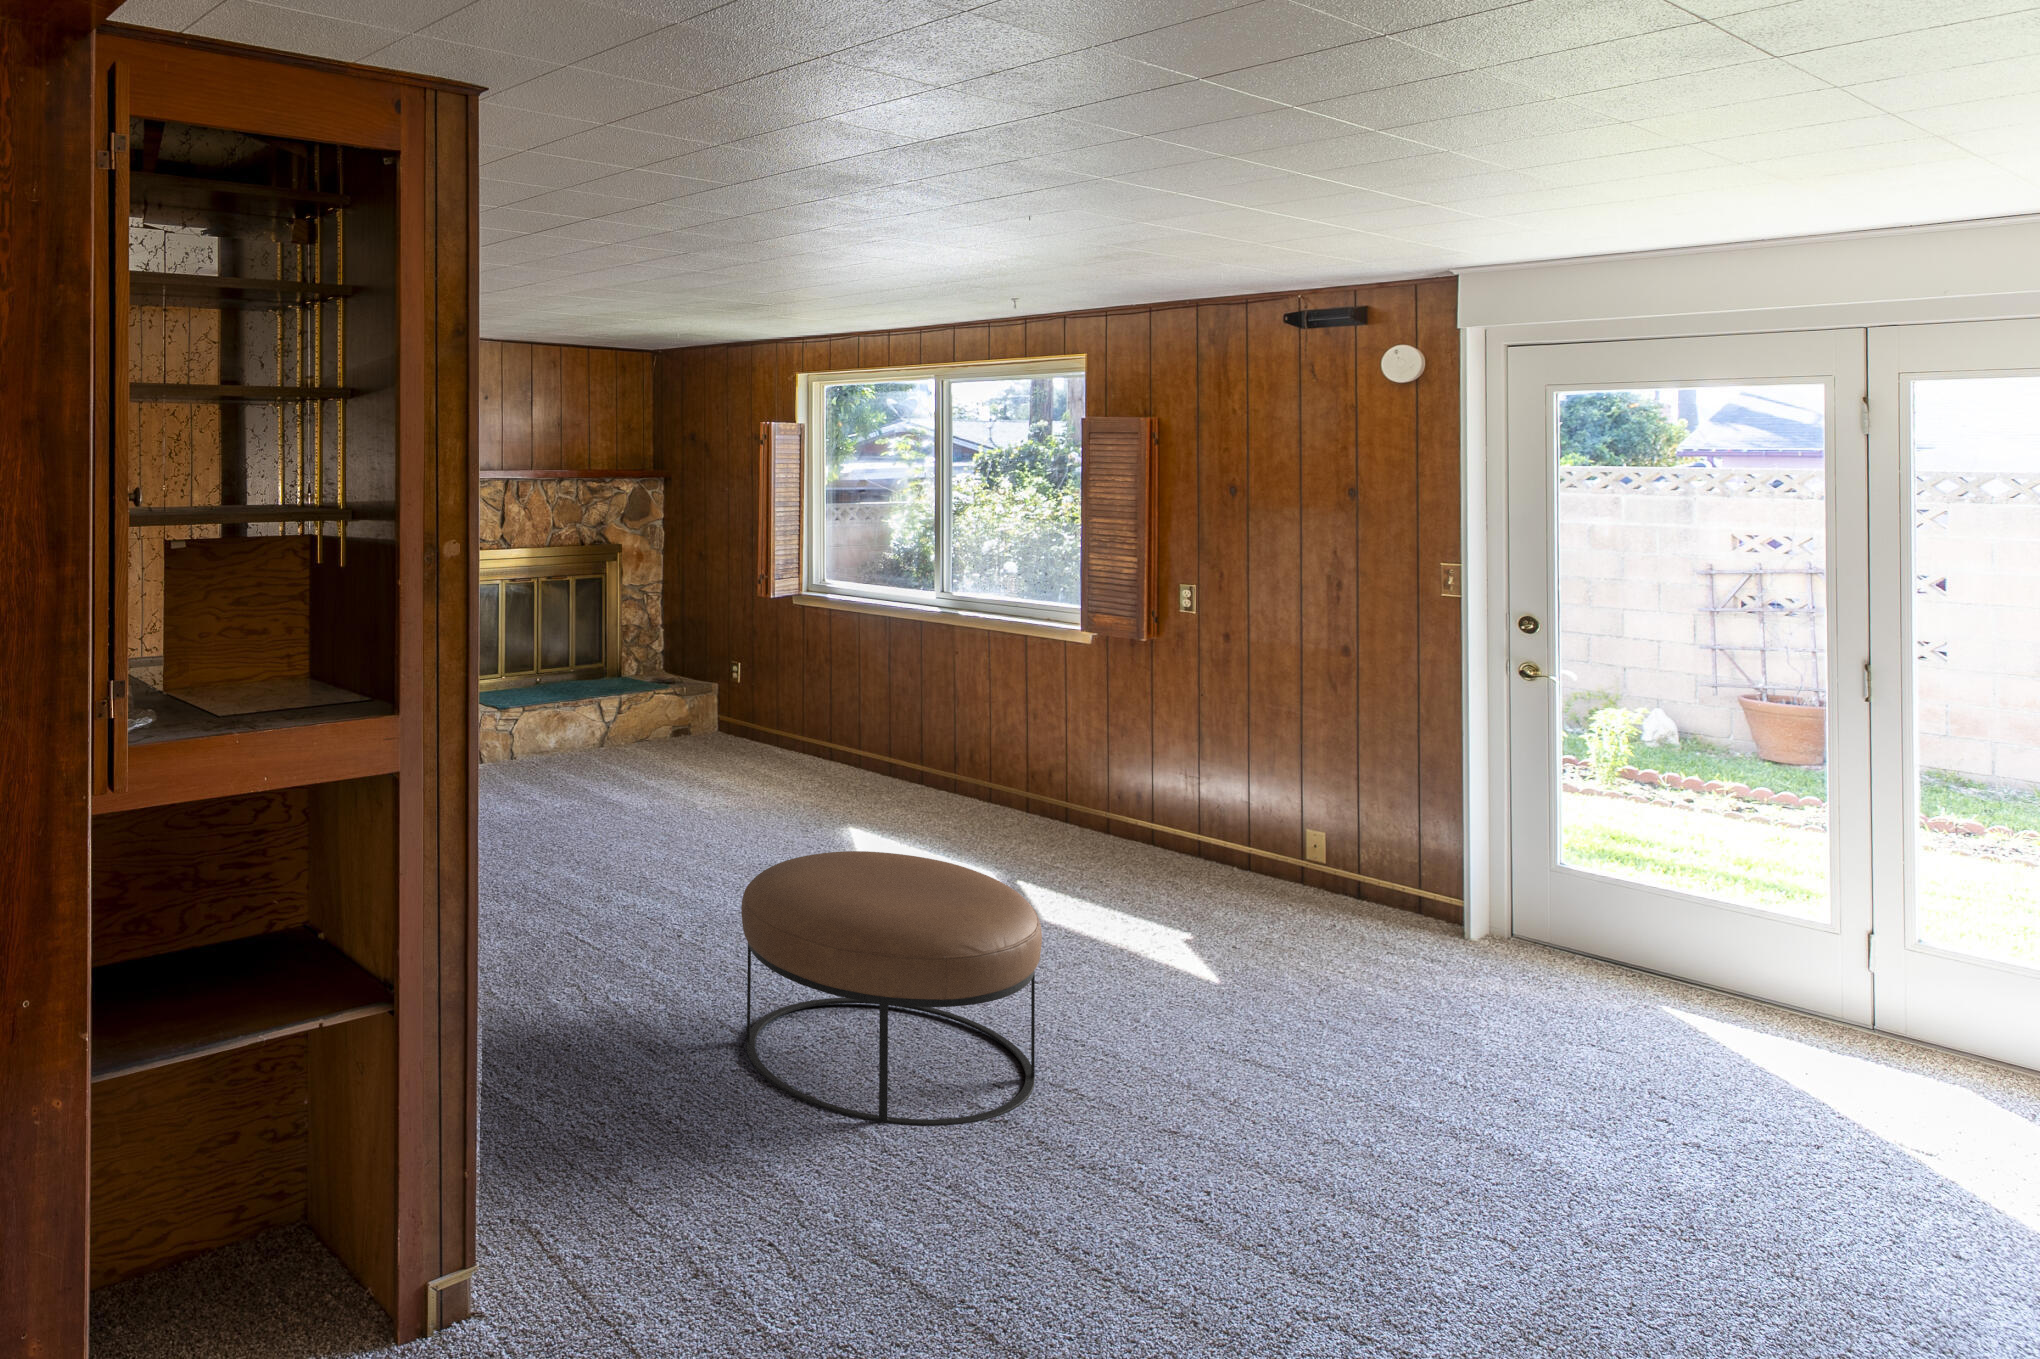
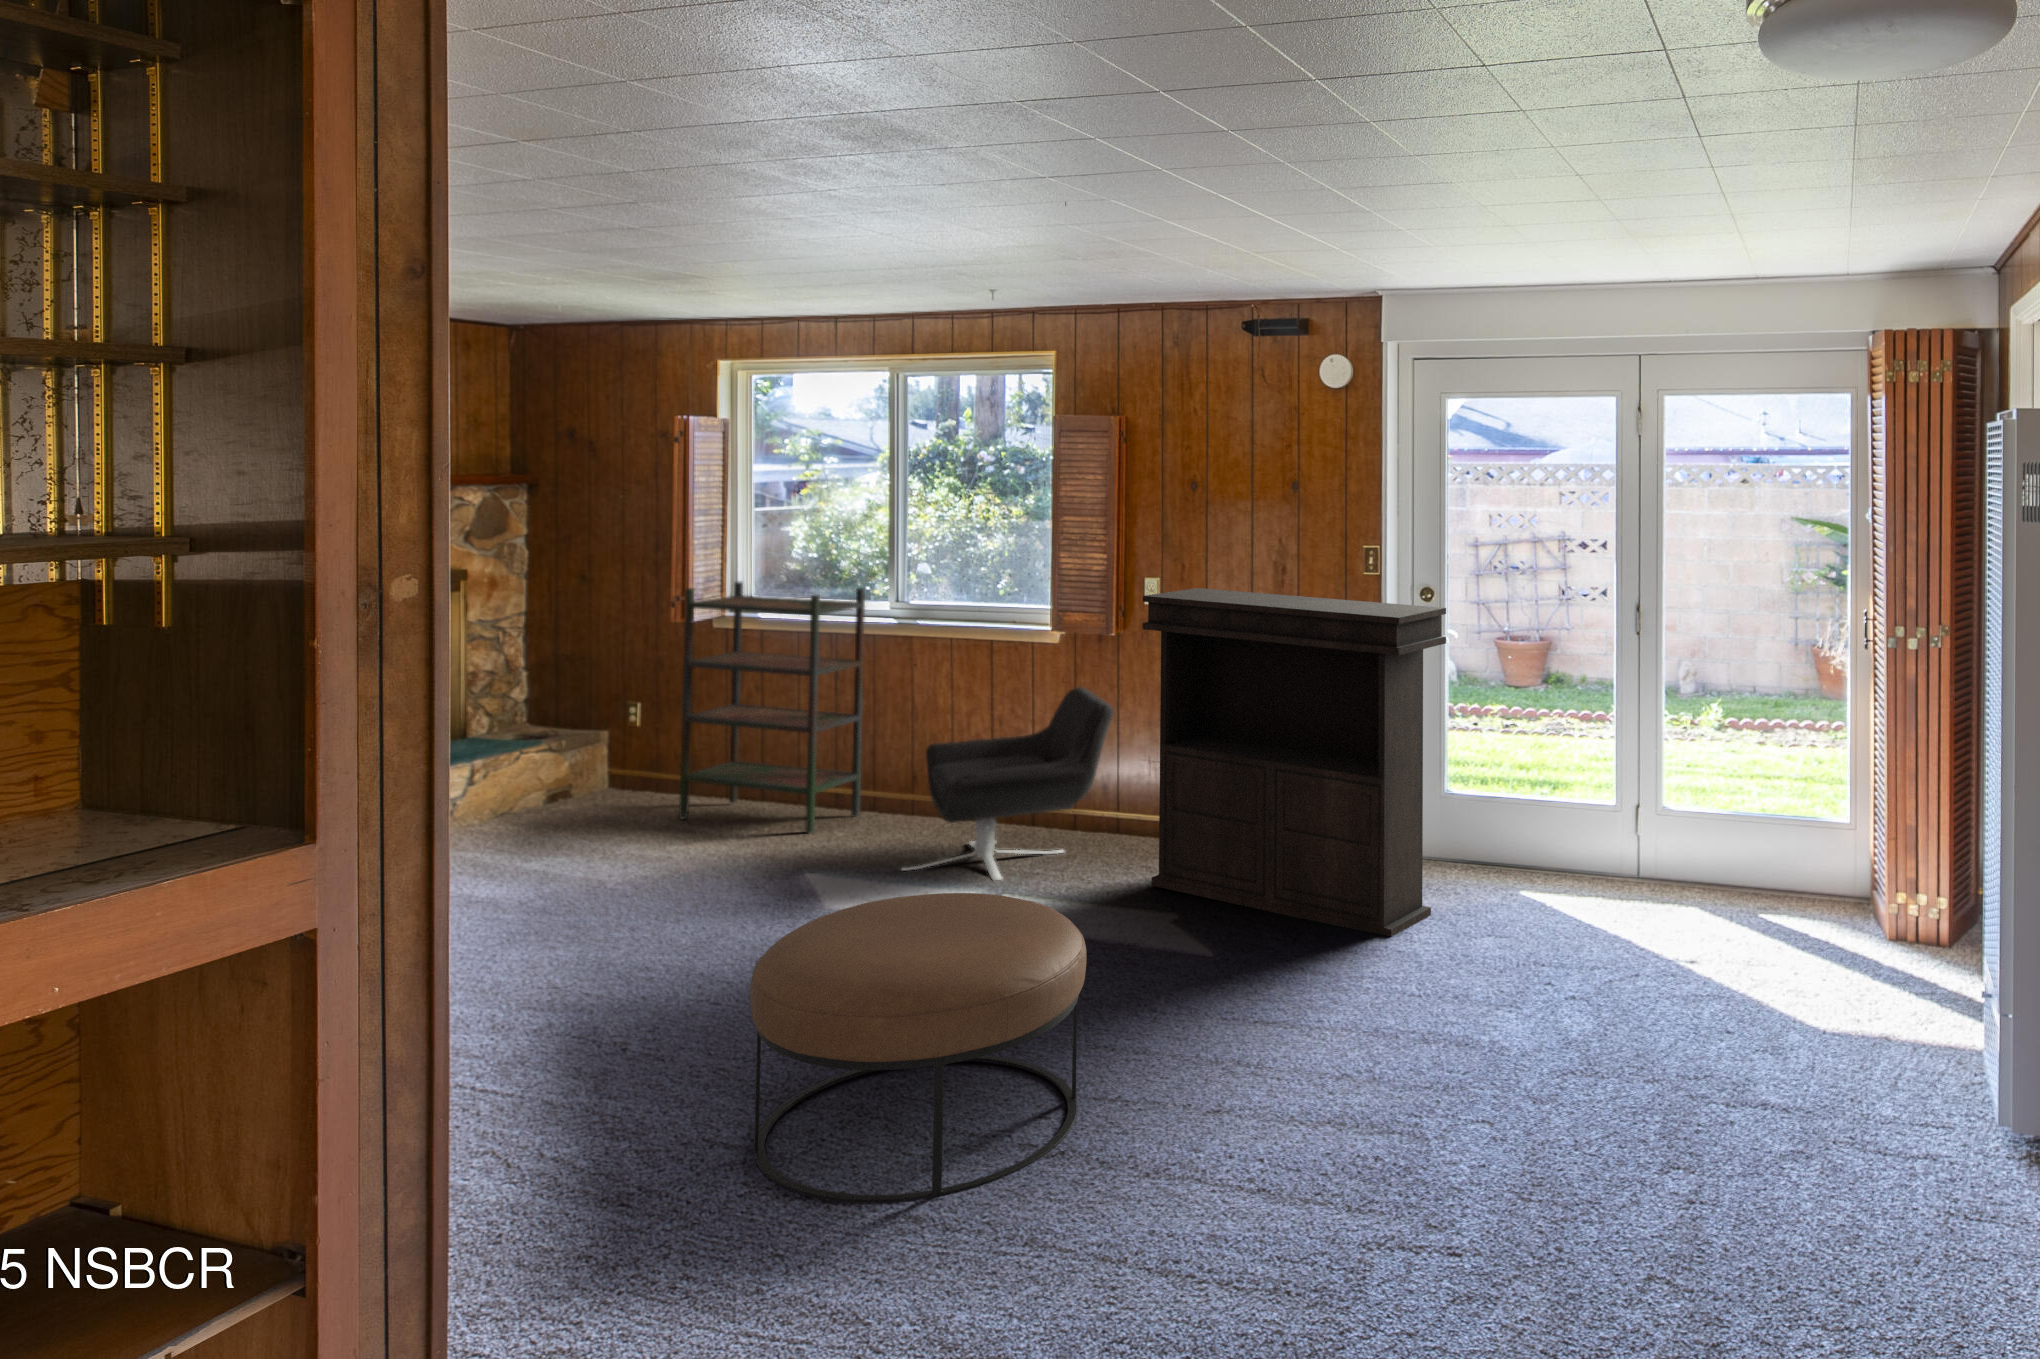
bookshelf: none [764,564,914,795] -> present [679,582,865,833]
console table: none [1162,602,1530,1017] -> present [1143,588,1446,937]
lounge chair: none [935,691,1142,867] -> present [902,687,1114,880]

